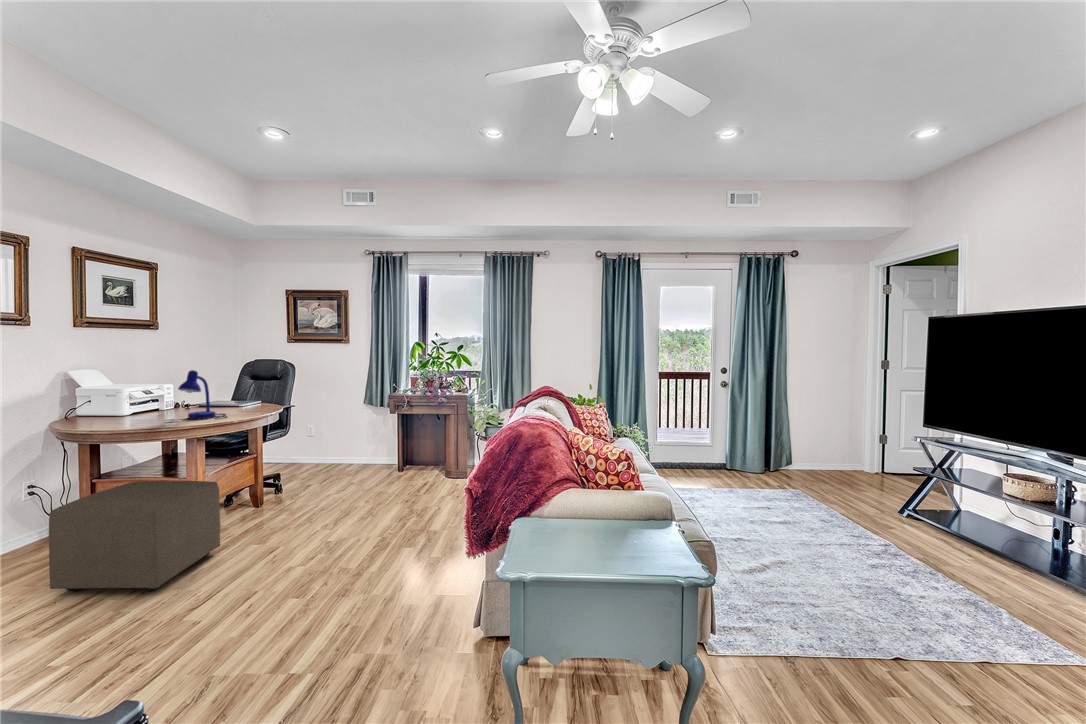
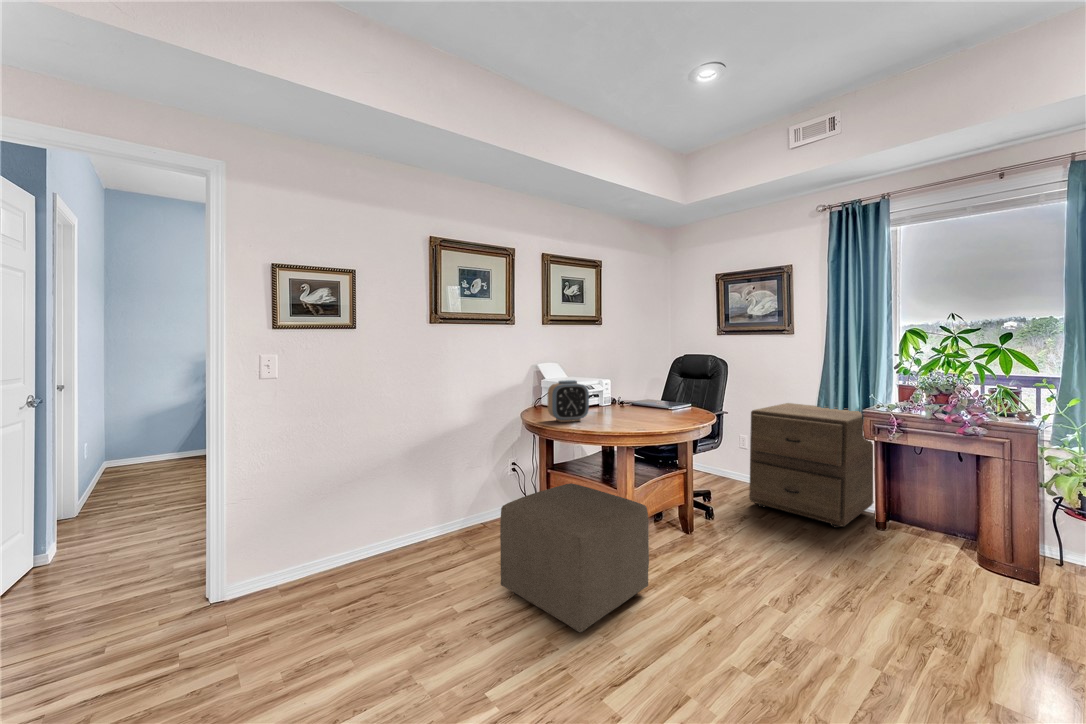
desk lamp: present [164,370,226,421] -> none [597,366,659,426]
alarm clock: none [102,385,153,425] -> present [548,380,589,422]
filing cabinet: none [313,396,401,480] -> present [749,403,875,528]

